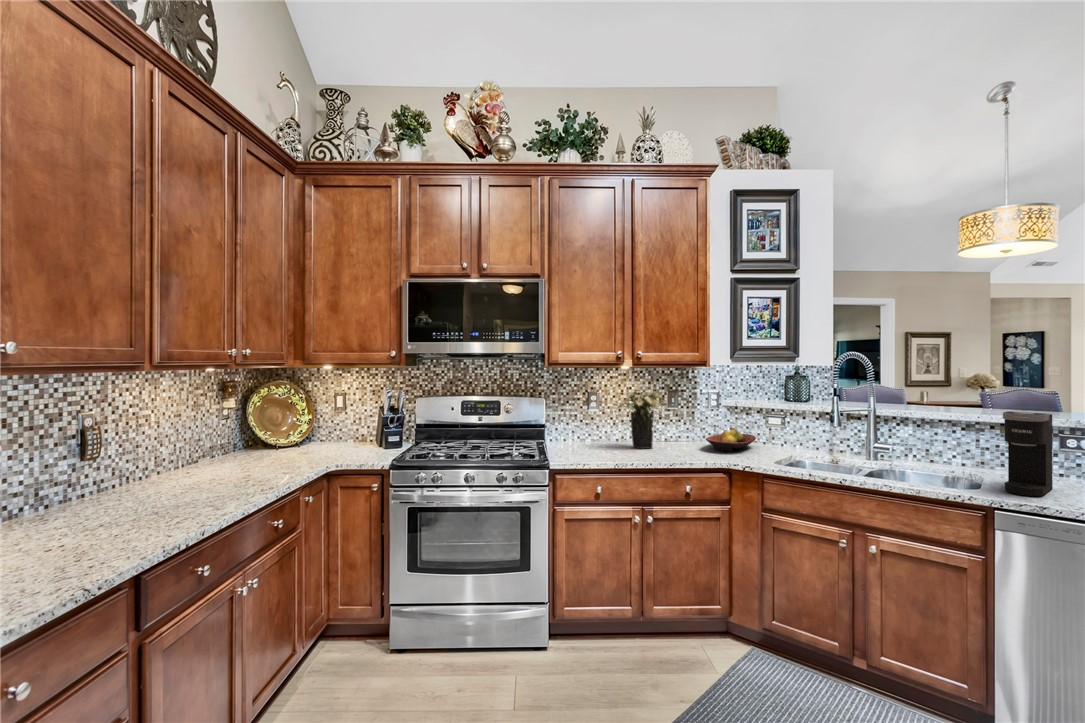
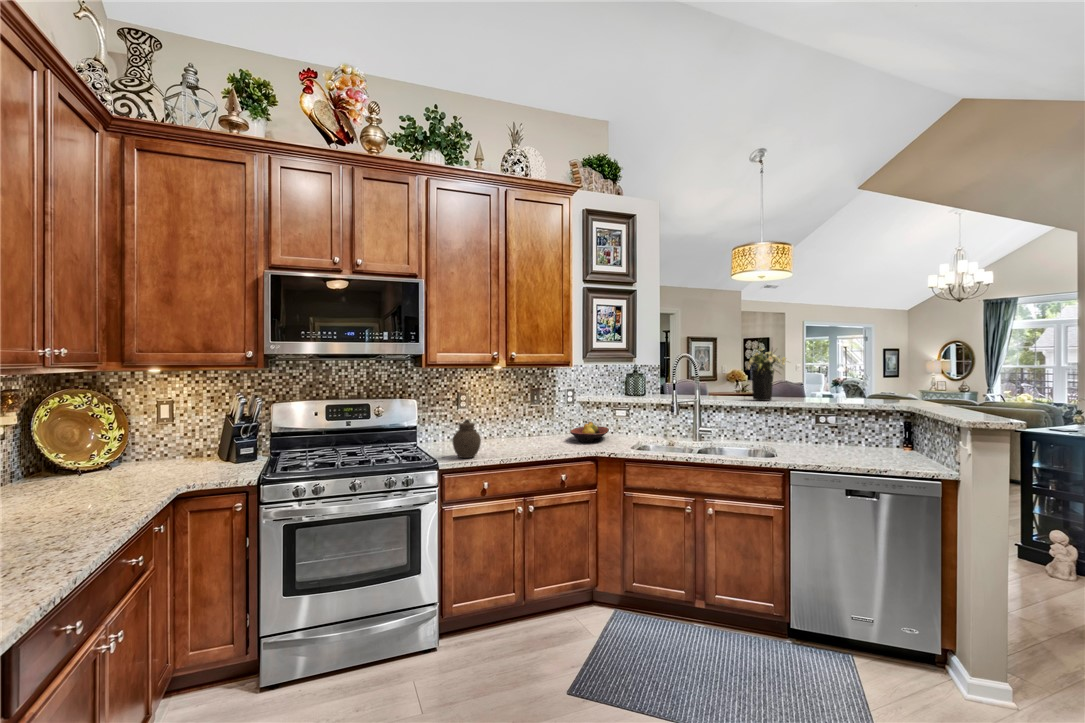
flower arrangement: present [614,388,662,449] -> present [746,349,786,401]
coffee maker: present [1003,411,1053,496] -> none [787,398,812,458]
jar: none [566,420,595,459] -> present [453,419,481,458]

